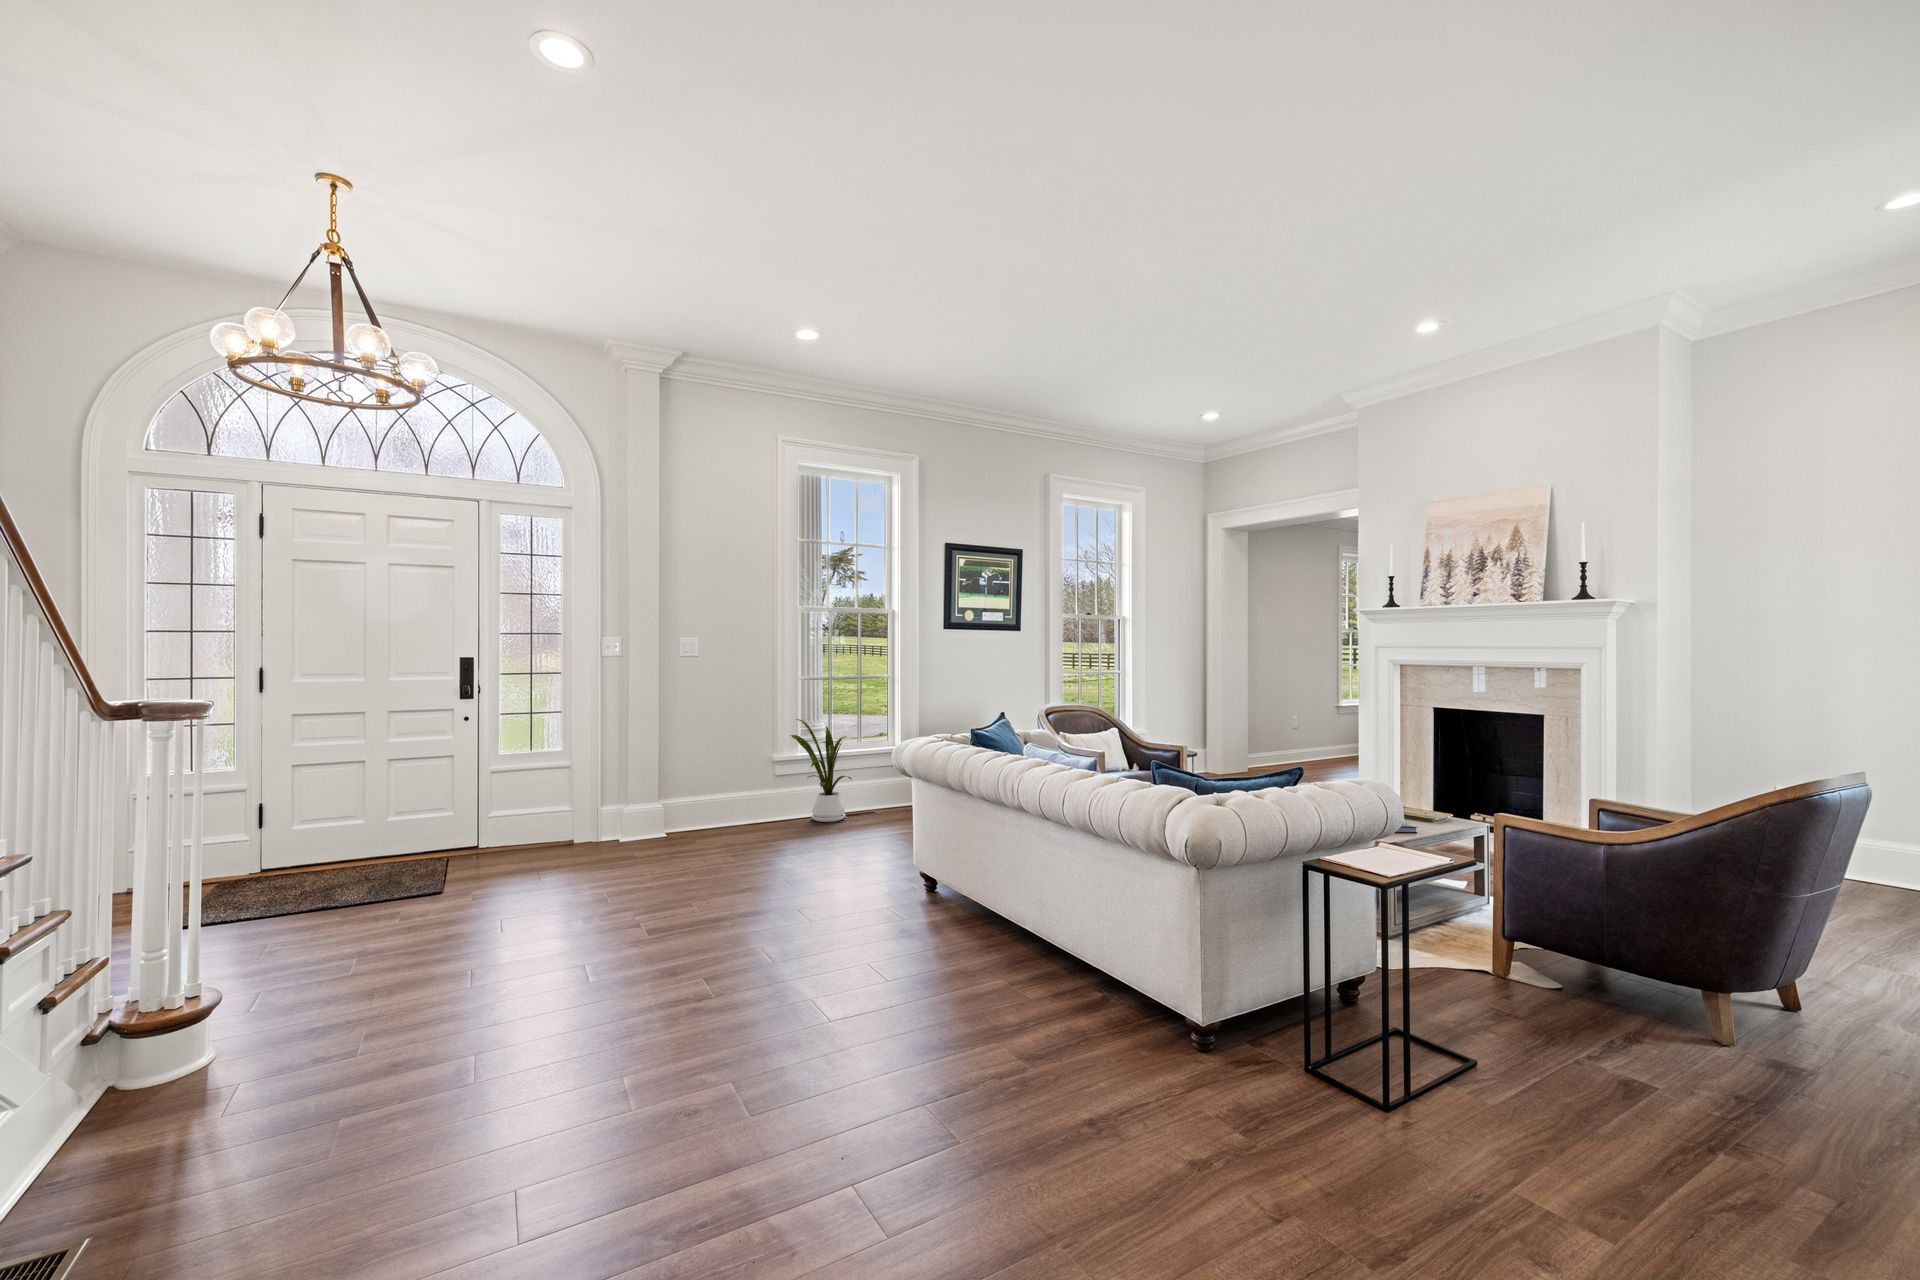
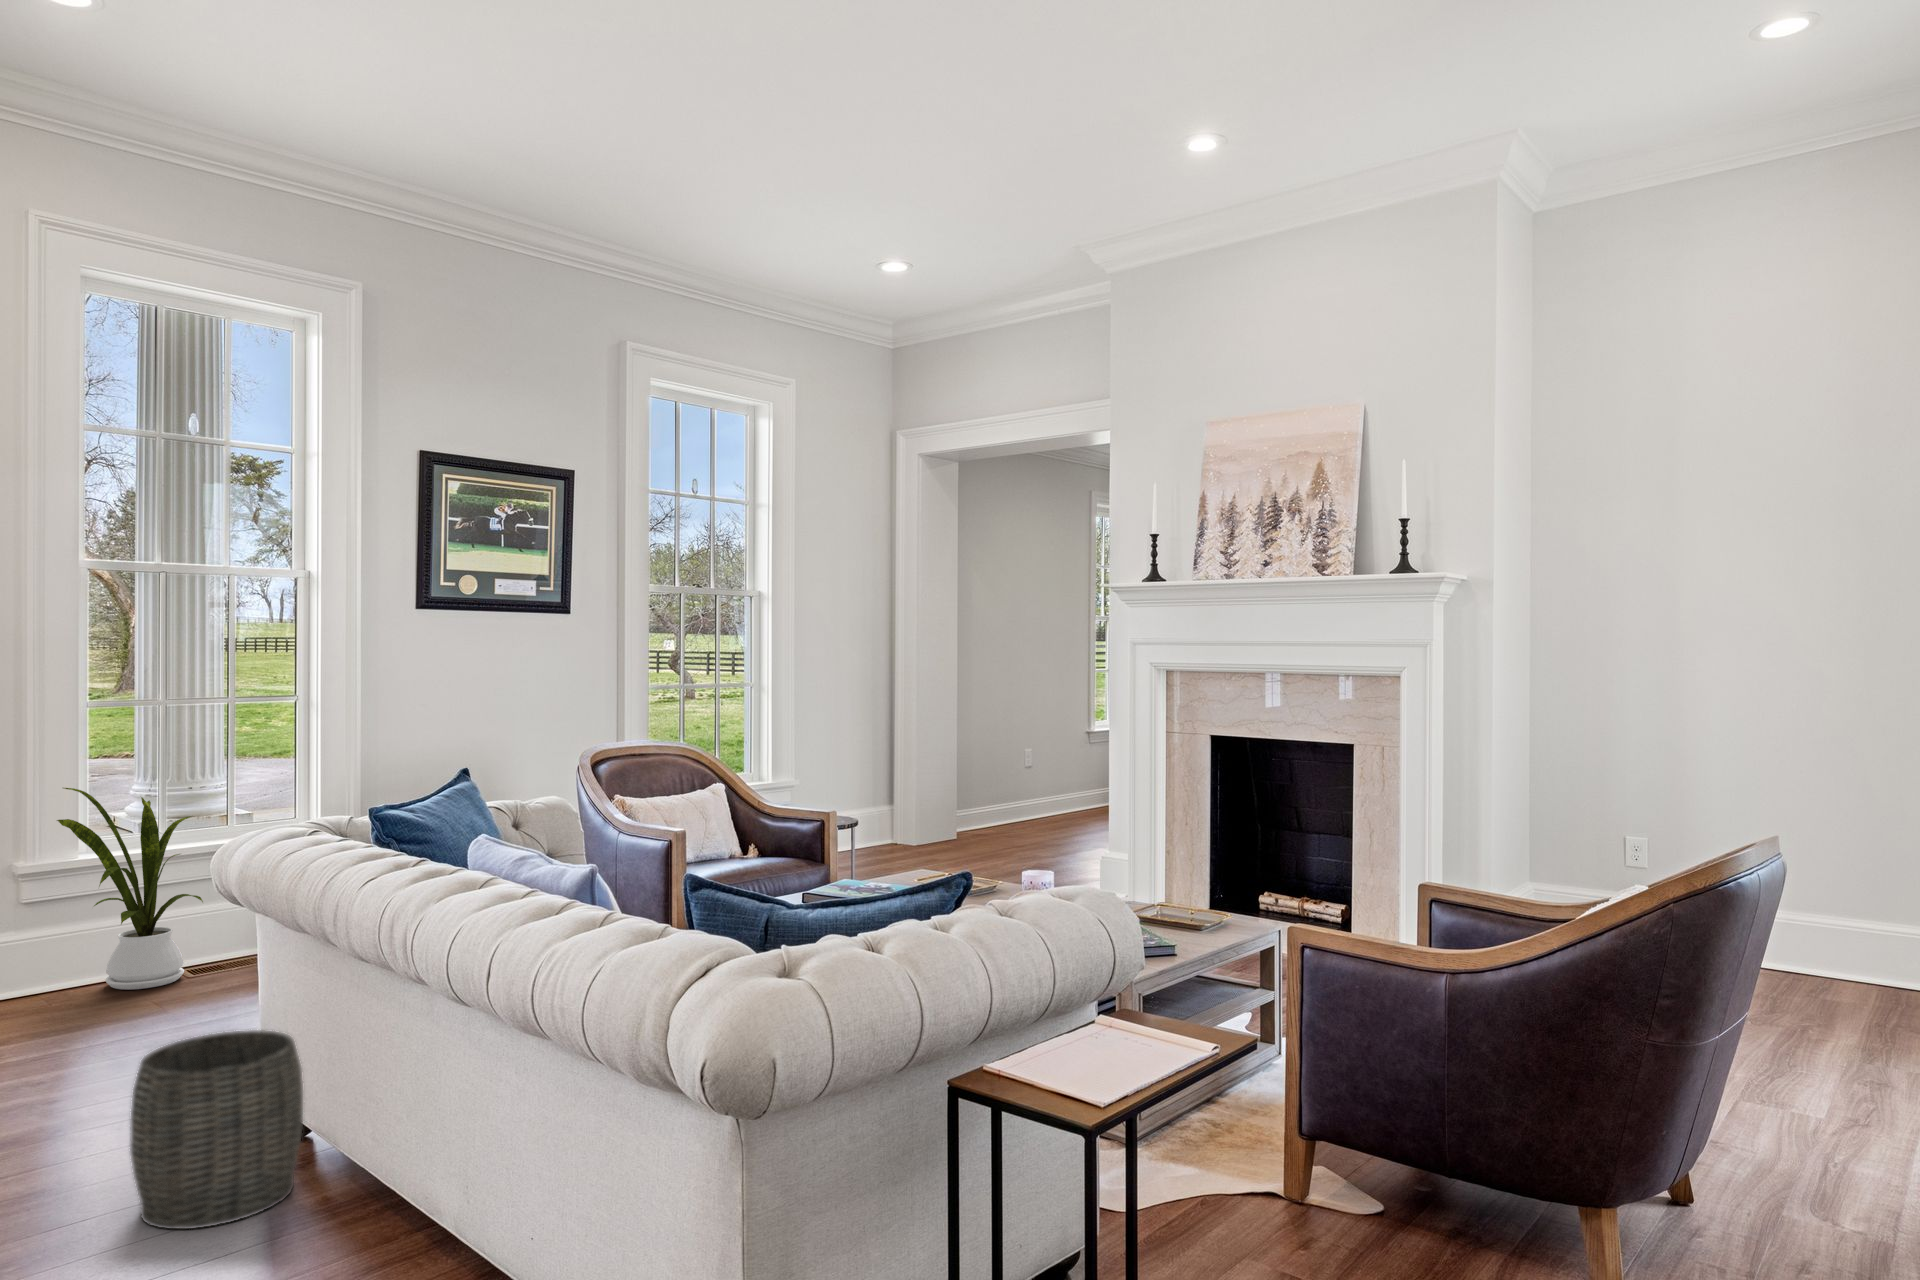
woven basket: none [870,835,941,924] -> present [130,1030,303,1229]

